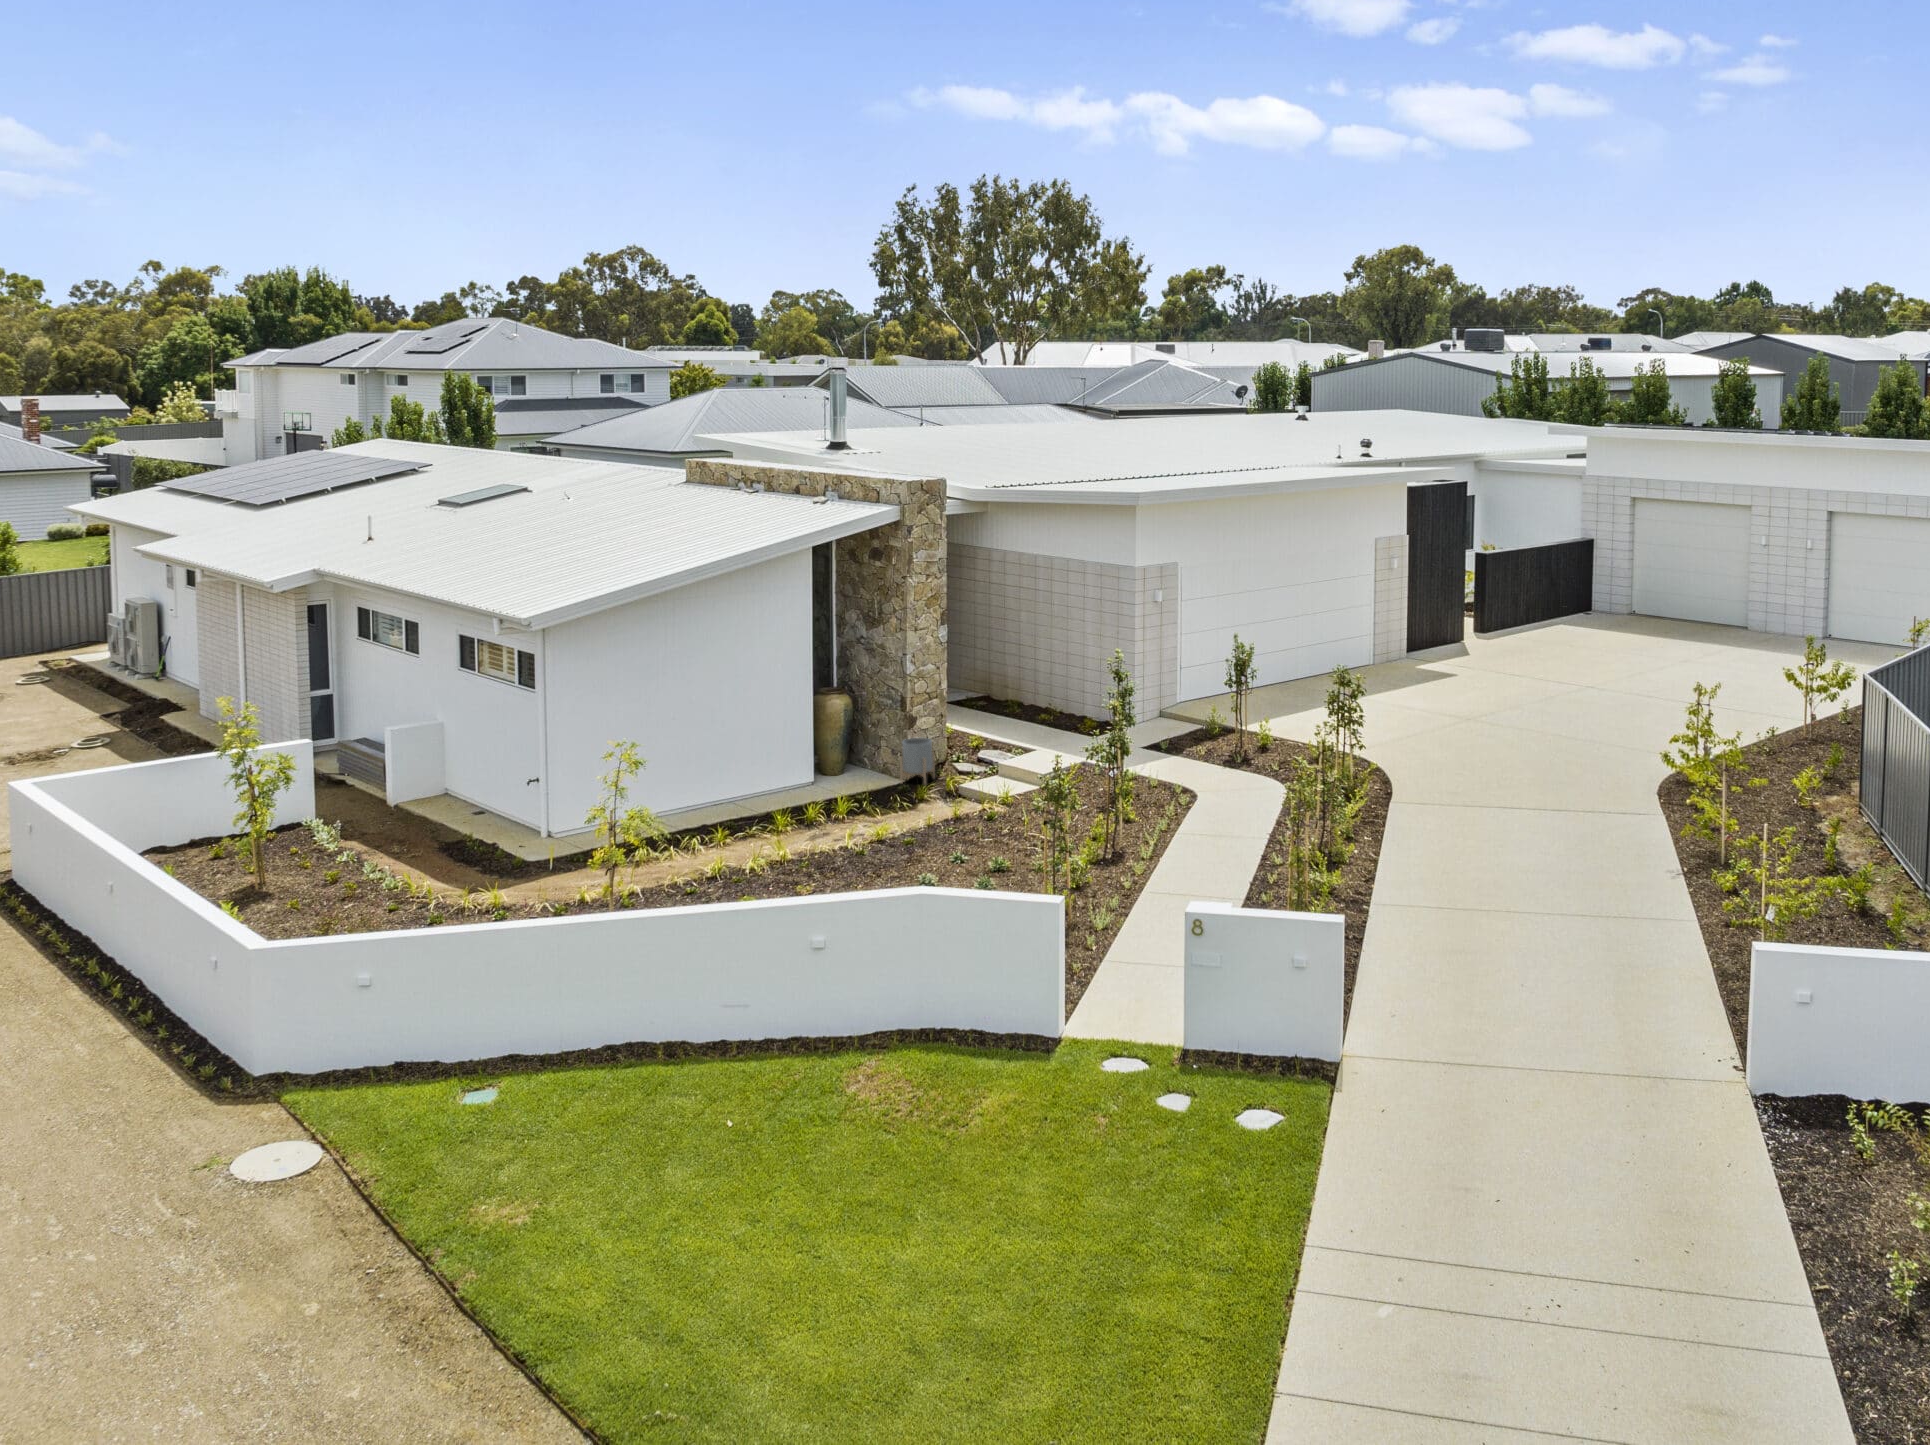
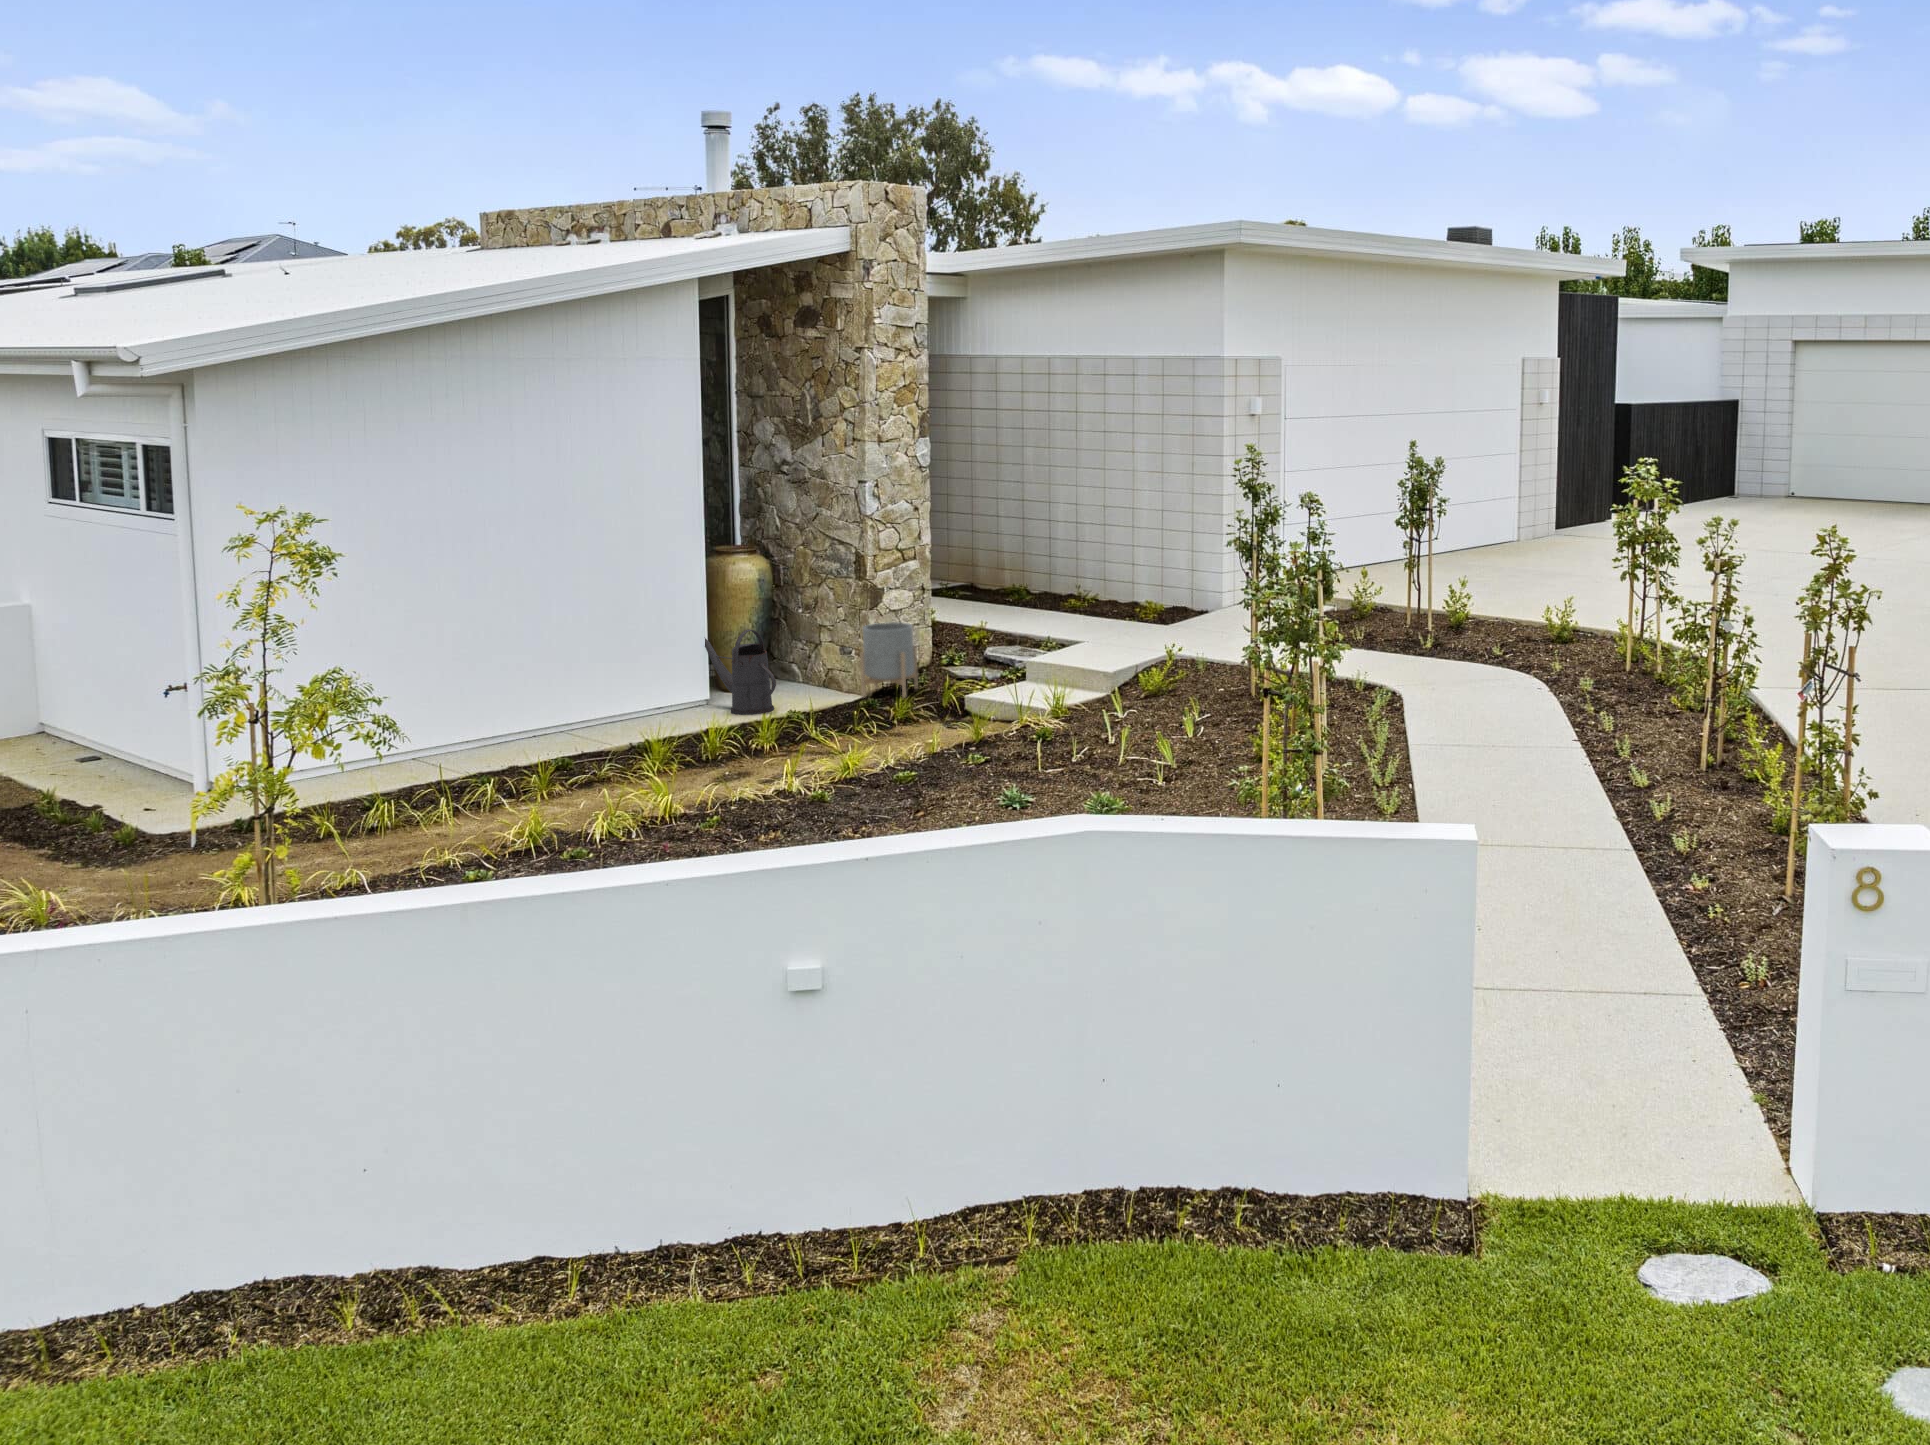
watering can: none [809,744,849,795] -> present [705,629,776,715]

